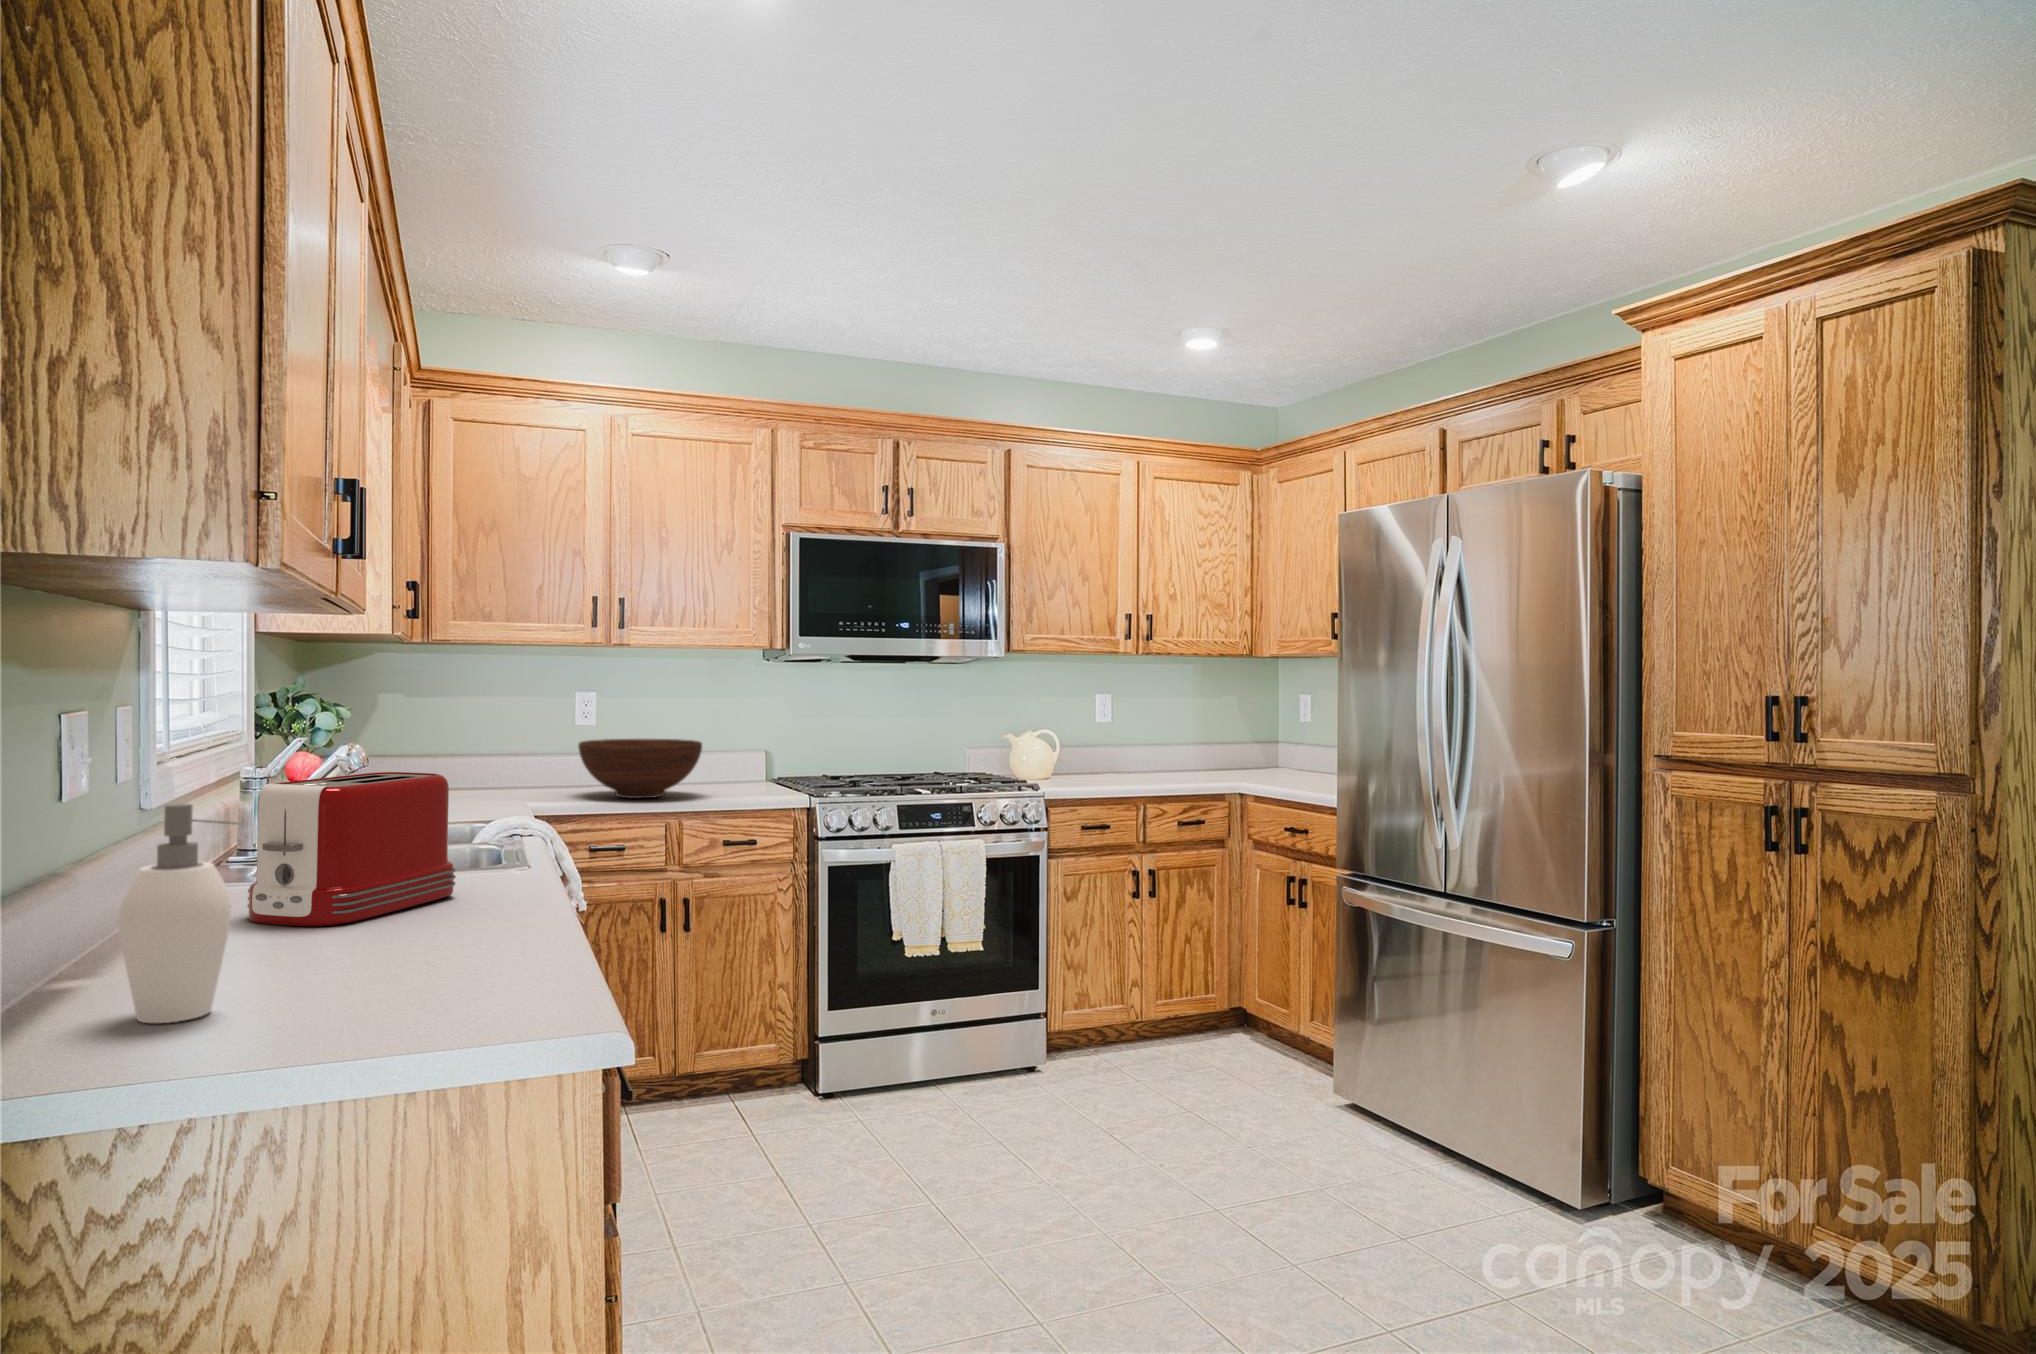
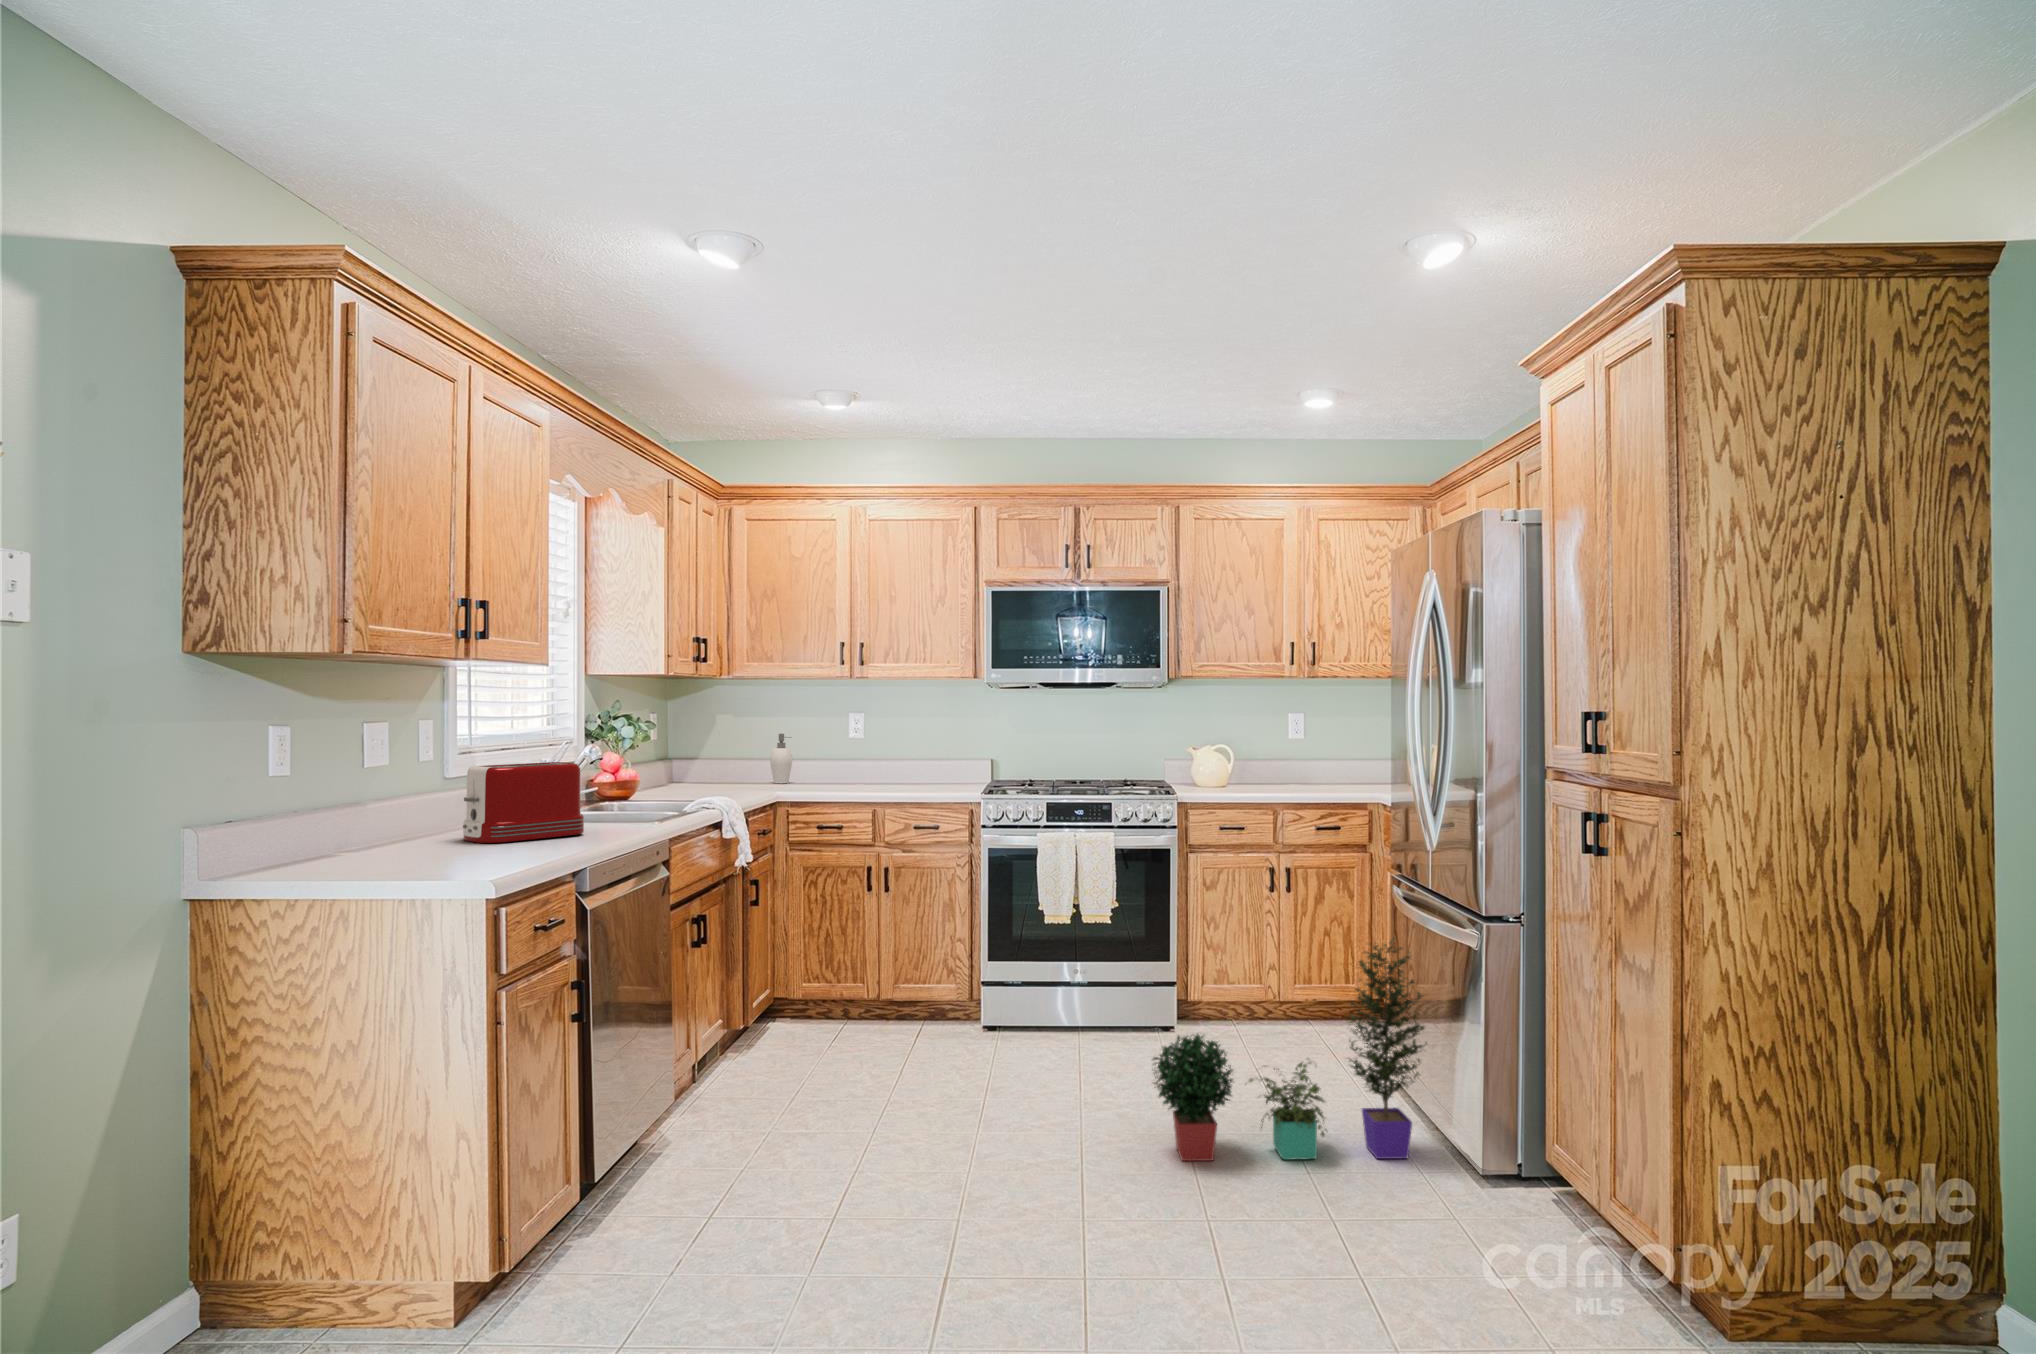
fruit bowl: present [578,739,702,798] -> none [814,750,900,792]
soap dispenser: present [118,804,237,1023] -> present [770,734,792,783]
potted plant: none [1197,947,1471,1243] -> present [1153,938,1427,1161]

